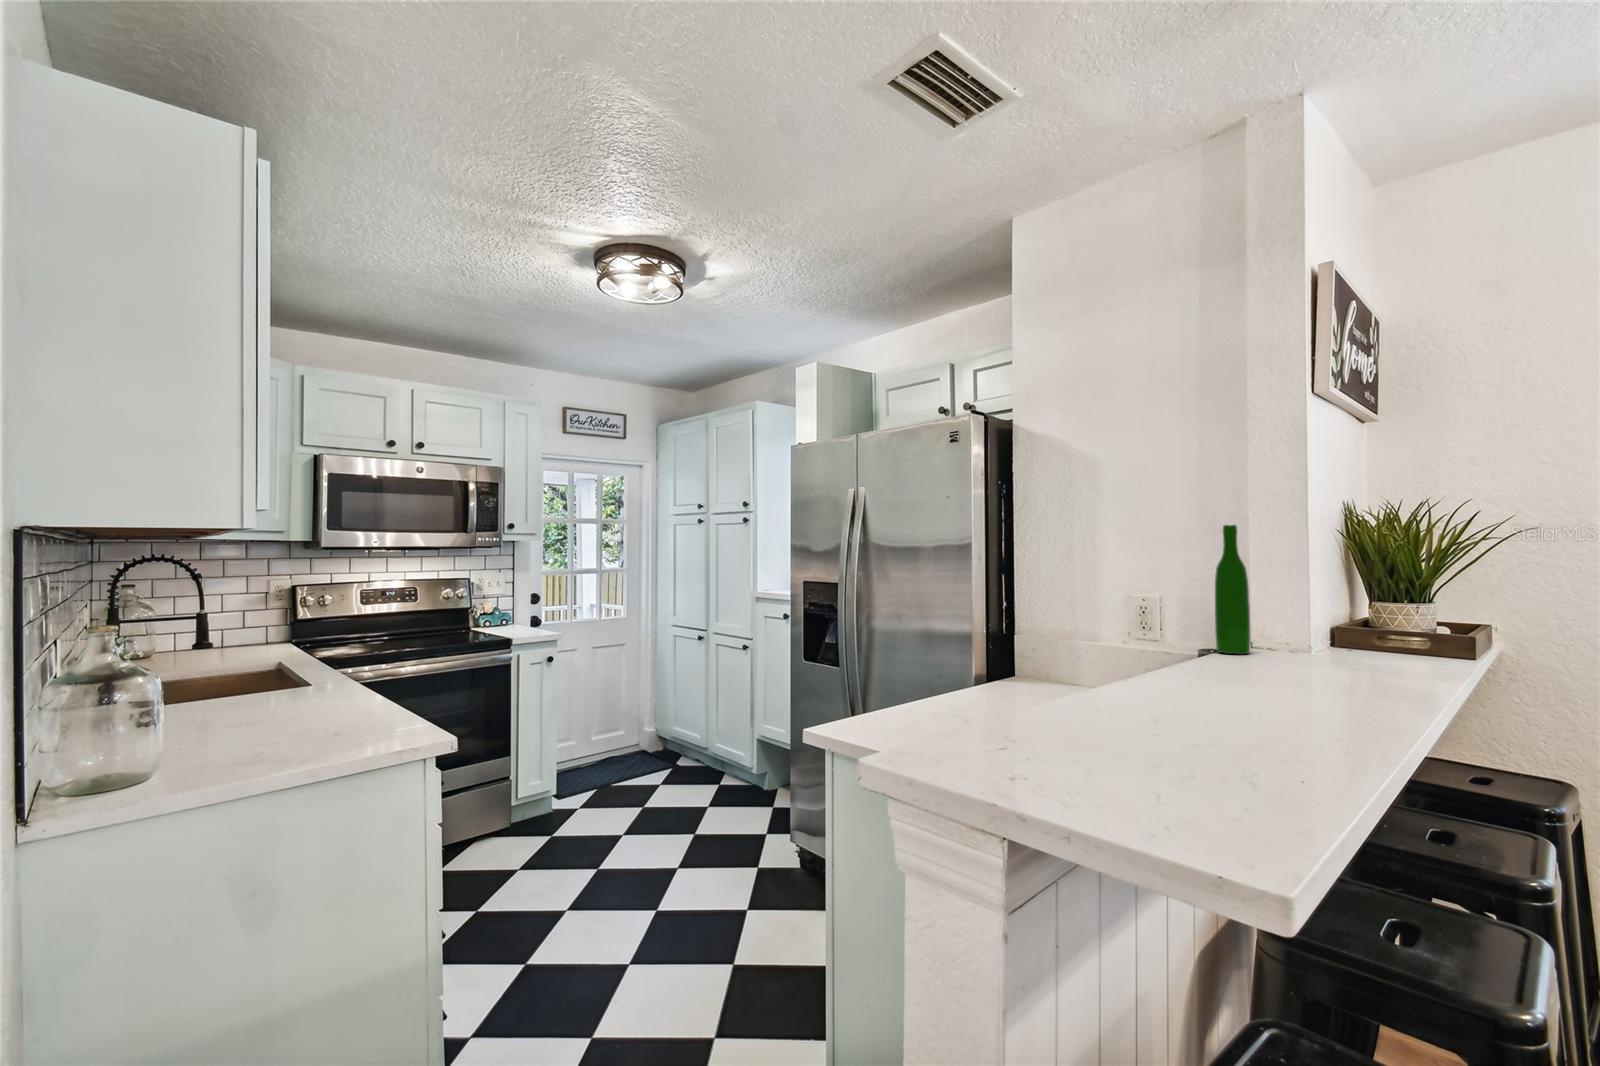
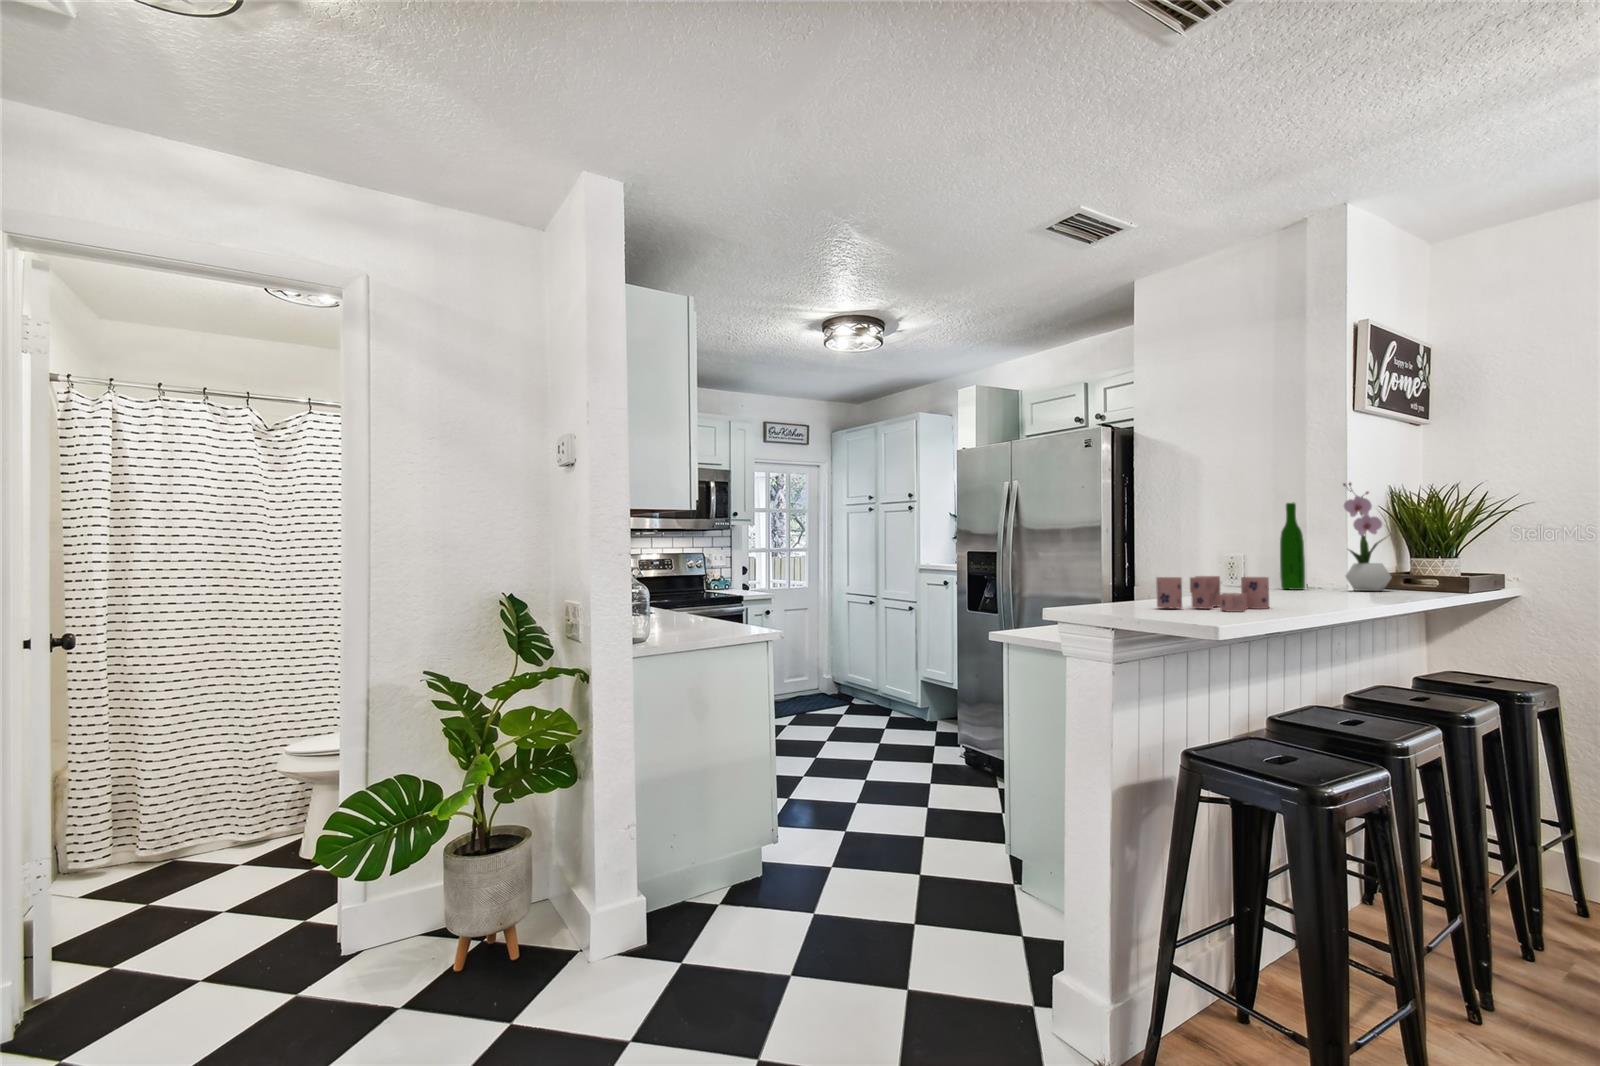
flower arrangement: none [1310,496,1382,663] -> present [1343,483,1392,591]
candle: none [1050,671,1259,768] -> present [1156,576,1269,612]

